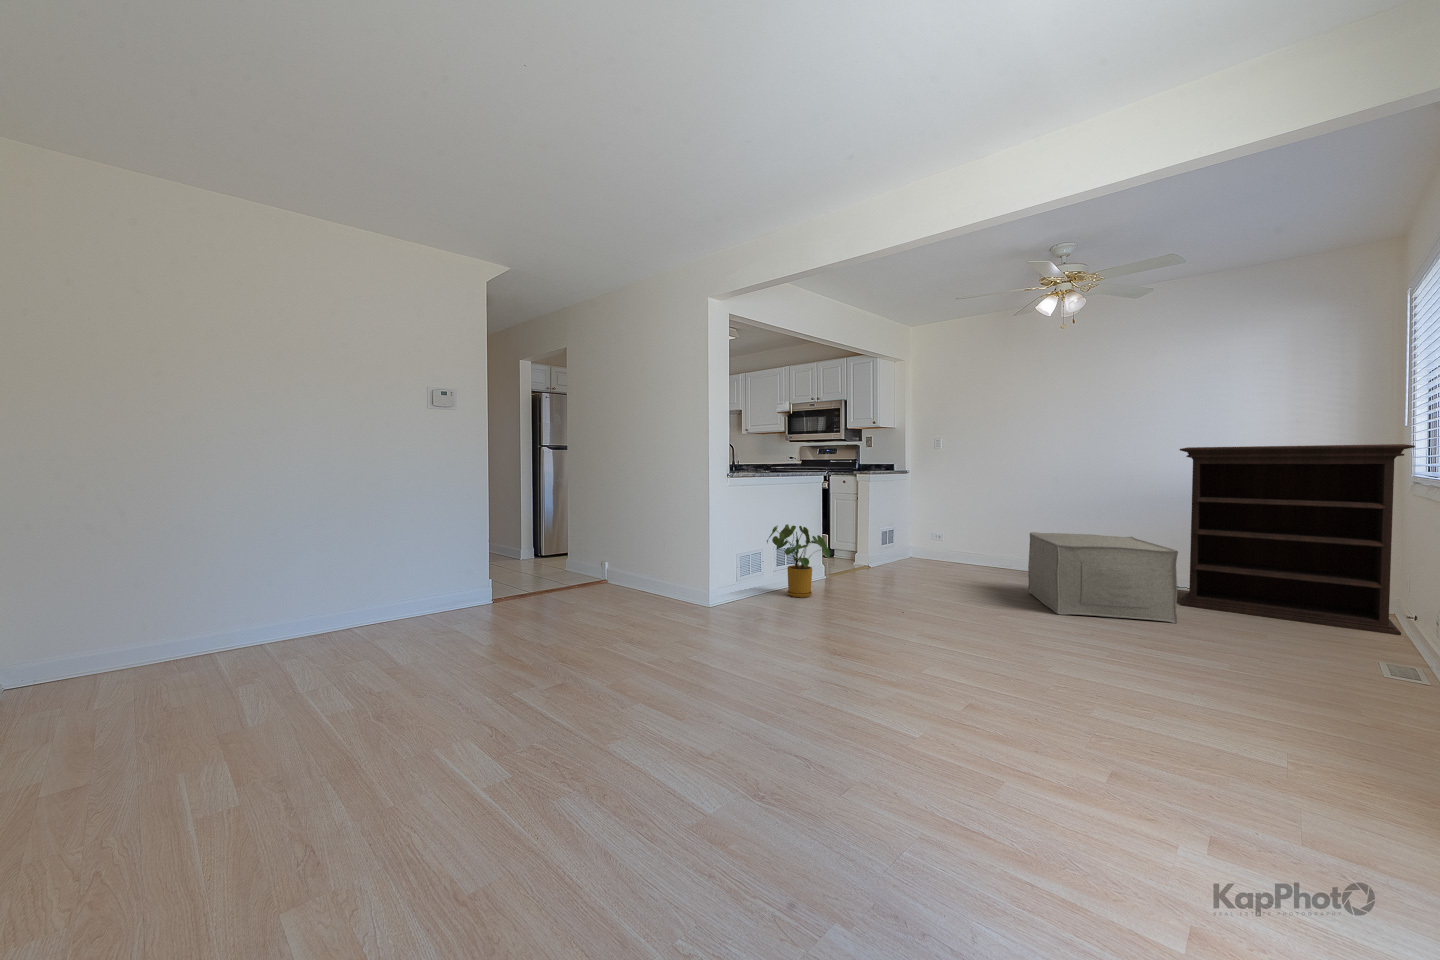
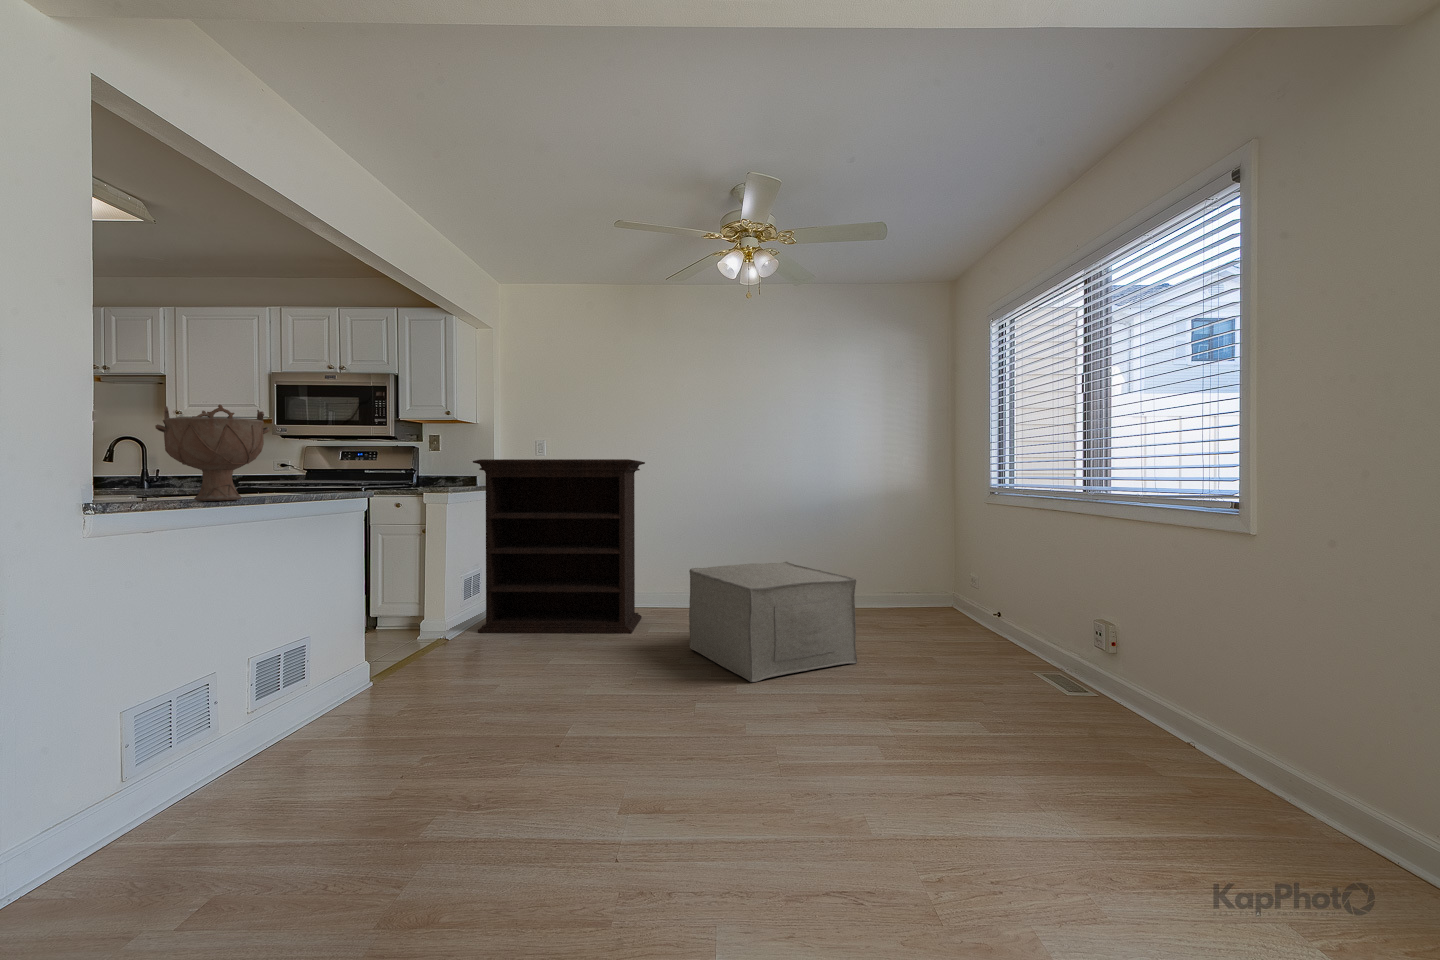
decorative bowl: none [737,430,775,471] -> present [155,405,270,501]
bookshelf: present [1180,444,1415,635] -> present [473,459,645,634]
house plant: present [767,524,830,597] -> none [251,609,413,768]

